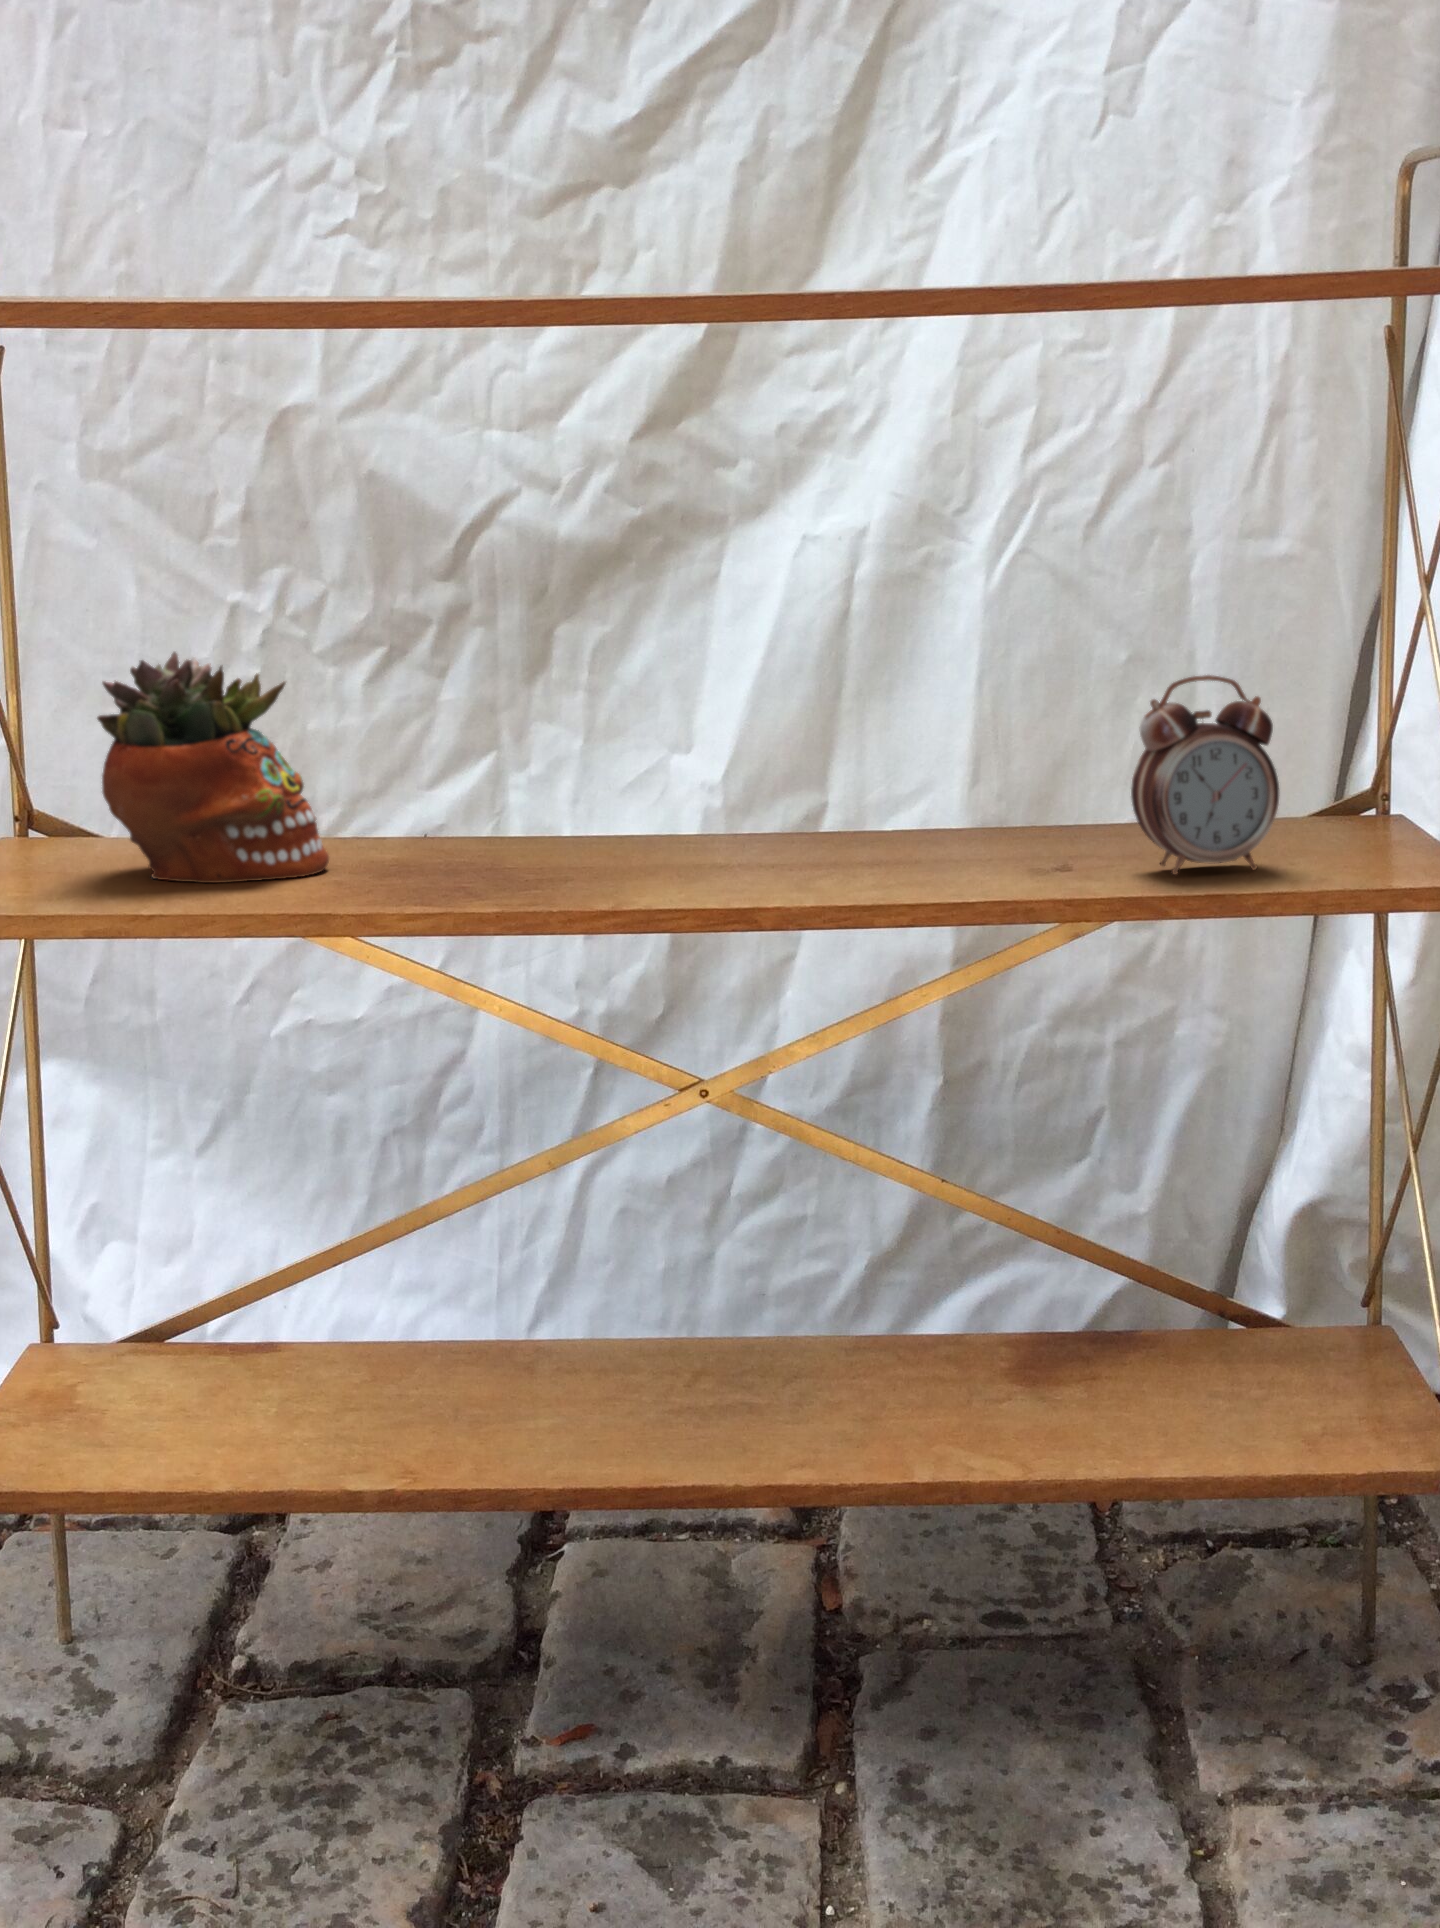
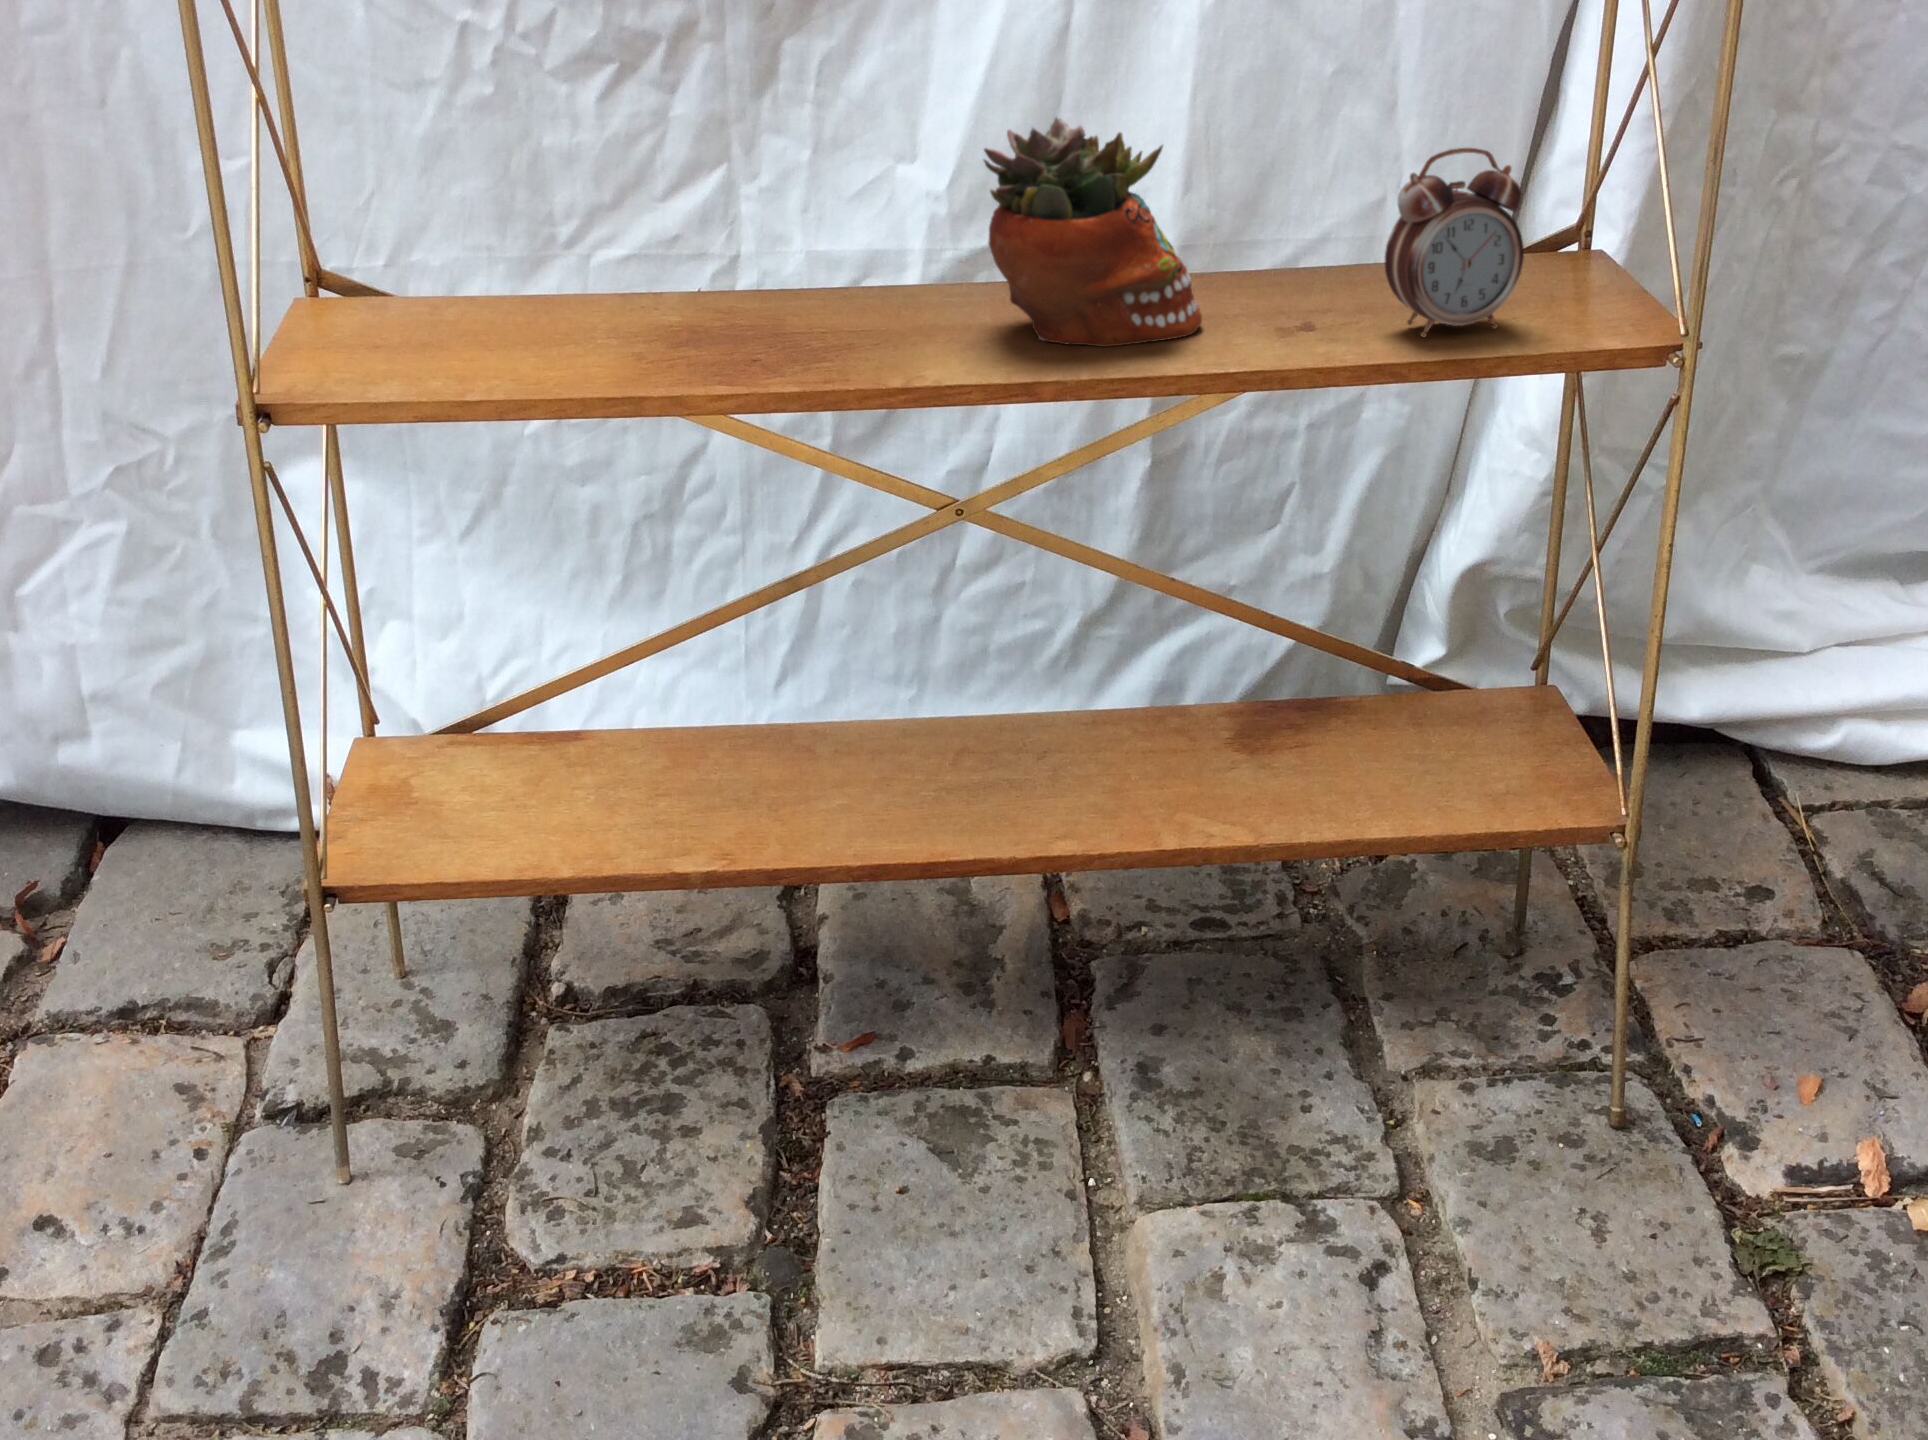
succulent planter: present [97,652,329,883] -> present [984,118,1202,347]

